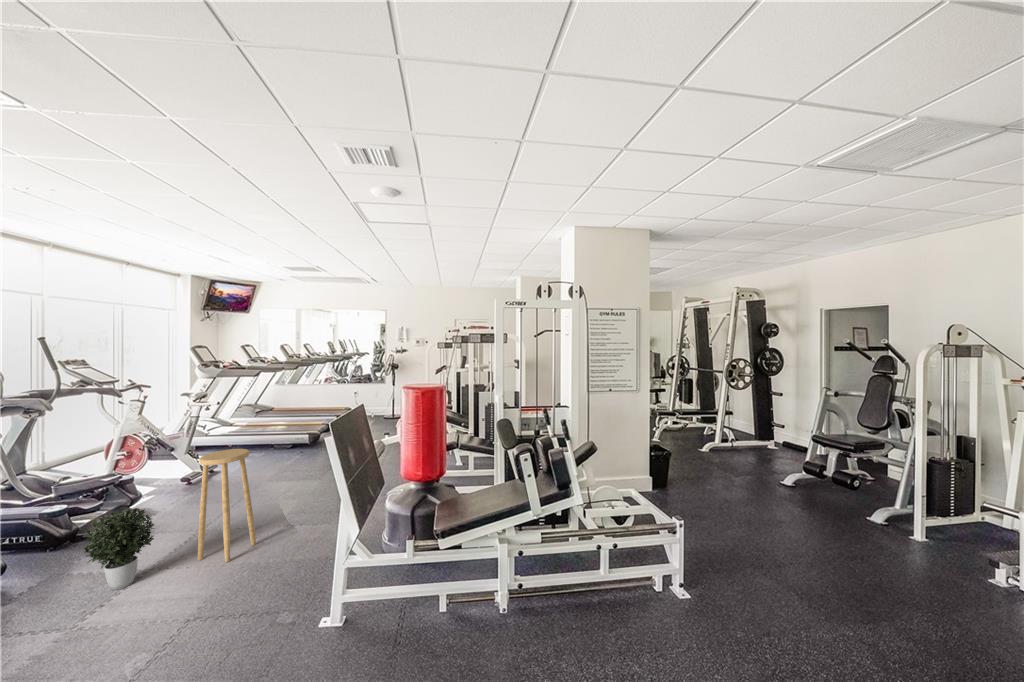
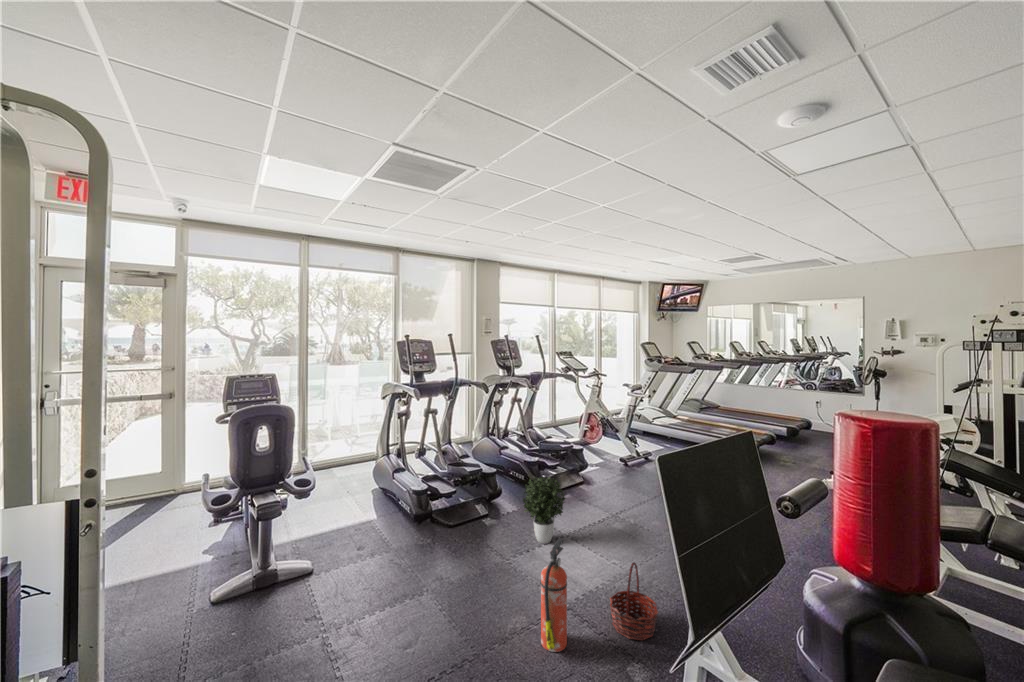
stool: present [198,449,256,562] -> none [595,447,645,565]
basket: none [246,536,294,601] -> present [610,562,658,640]
fire extinguisher: none [179,544,214,655] -> present [541,539,567,652]

